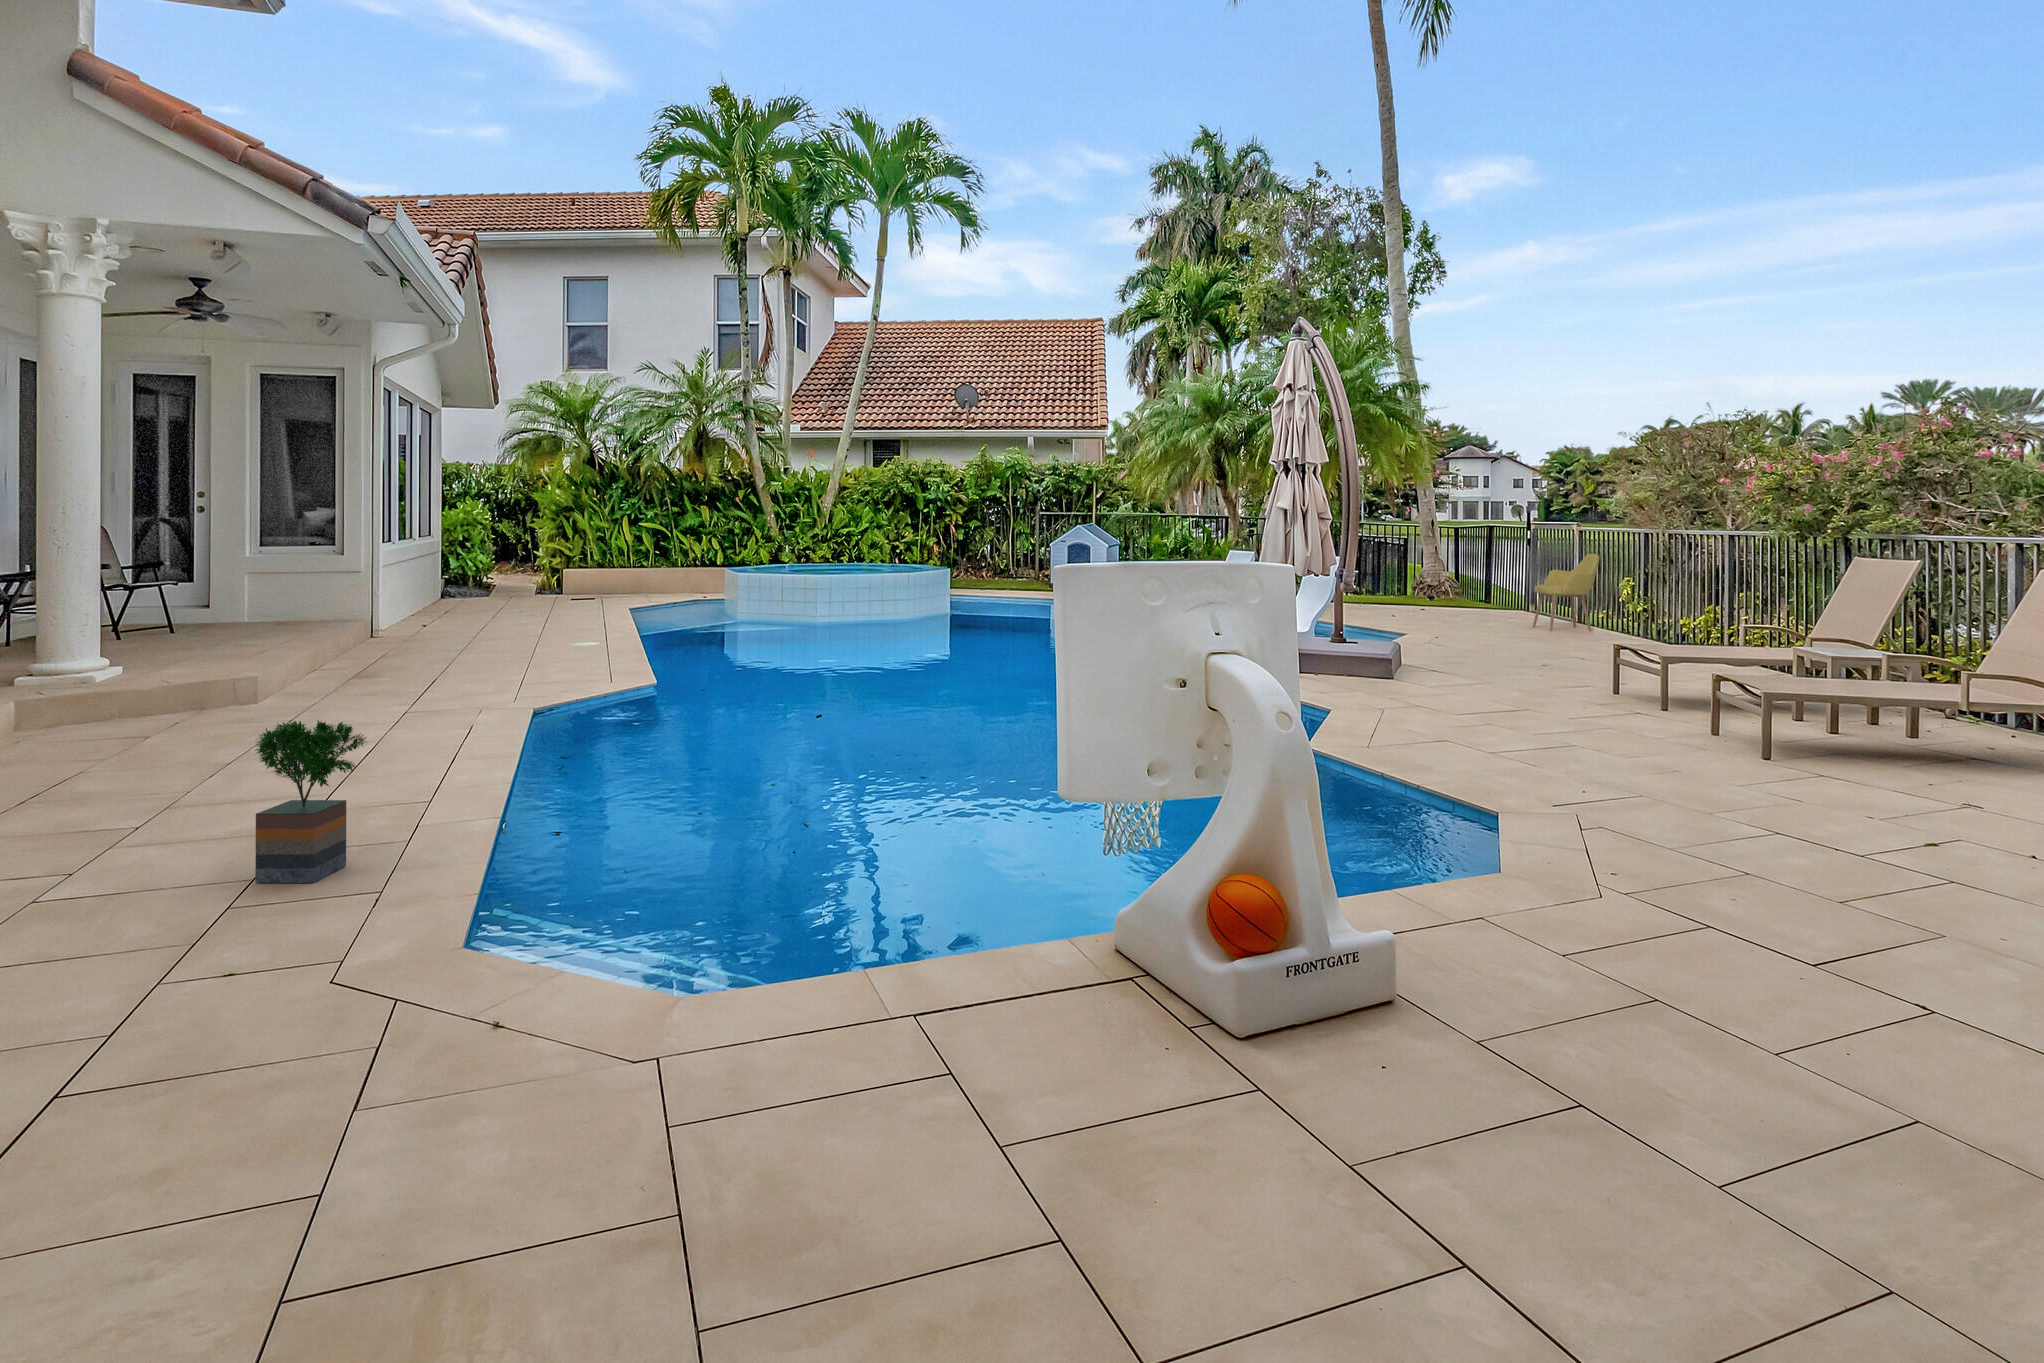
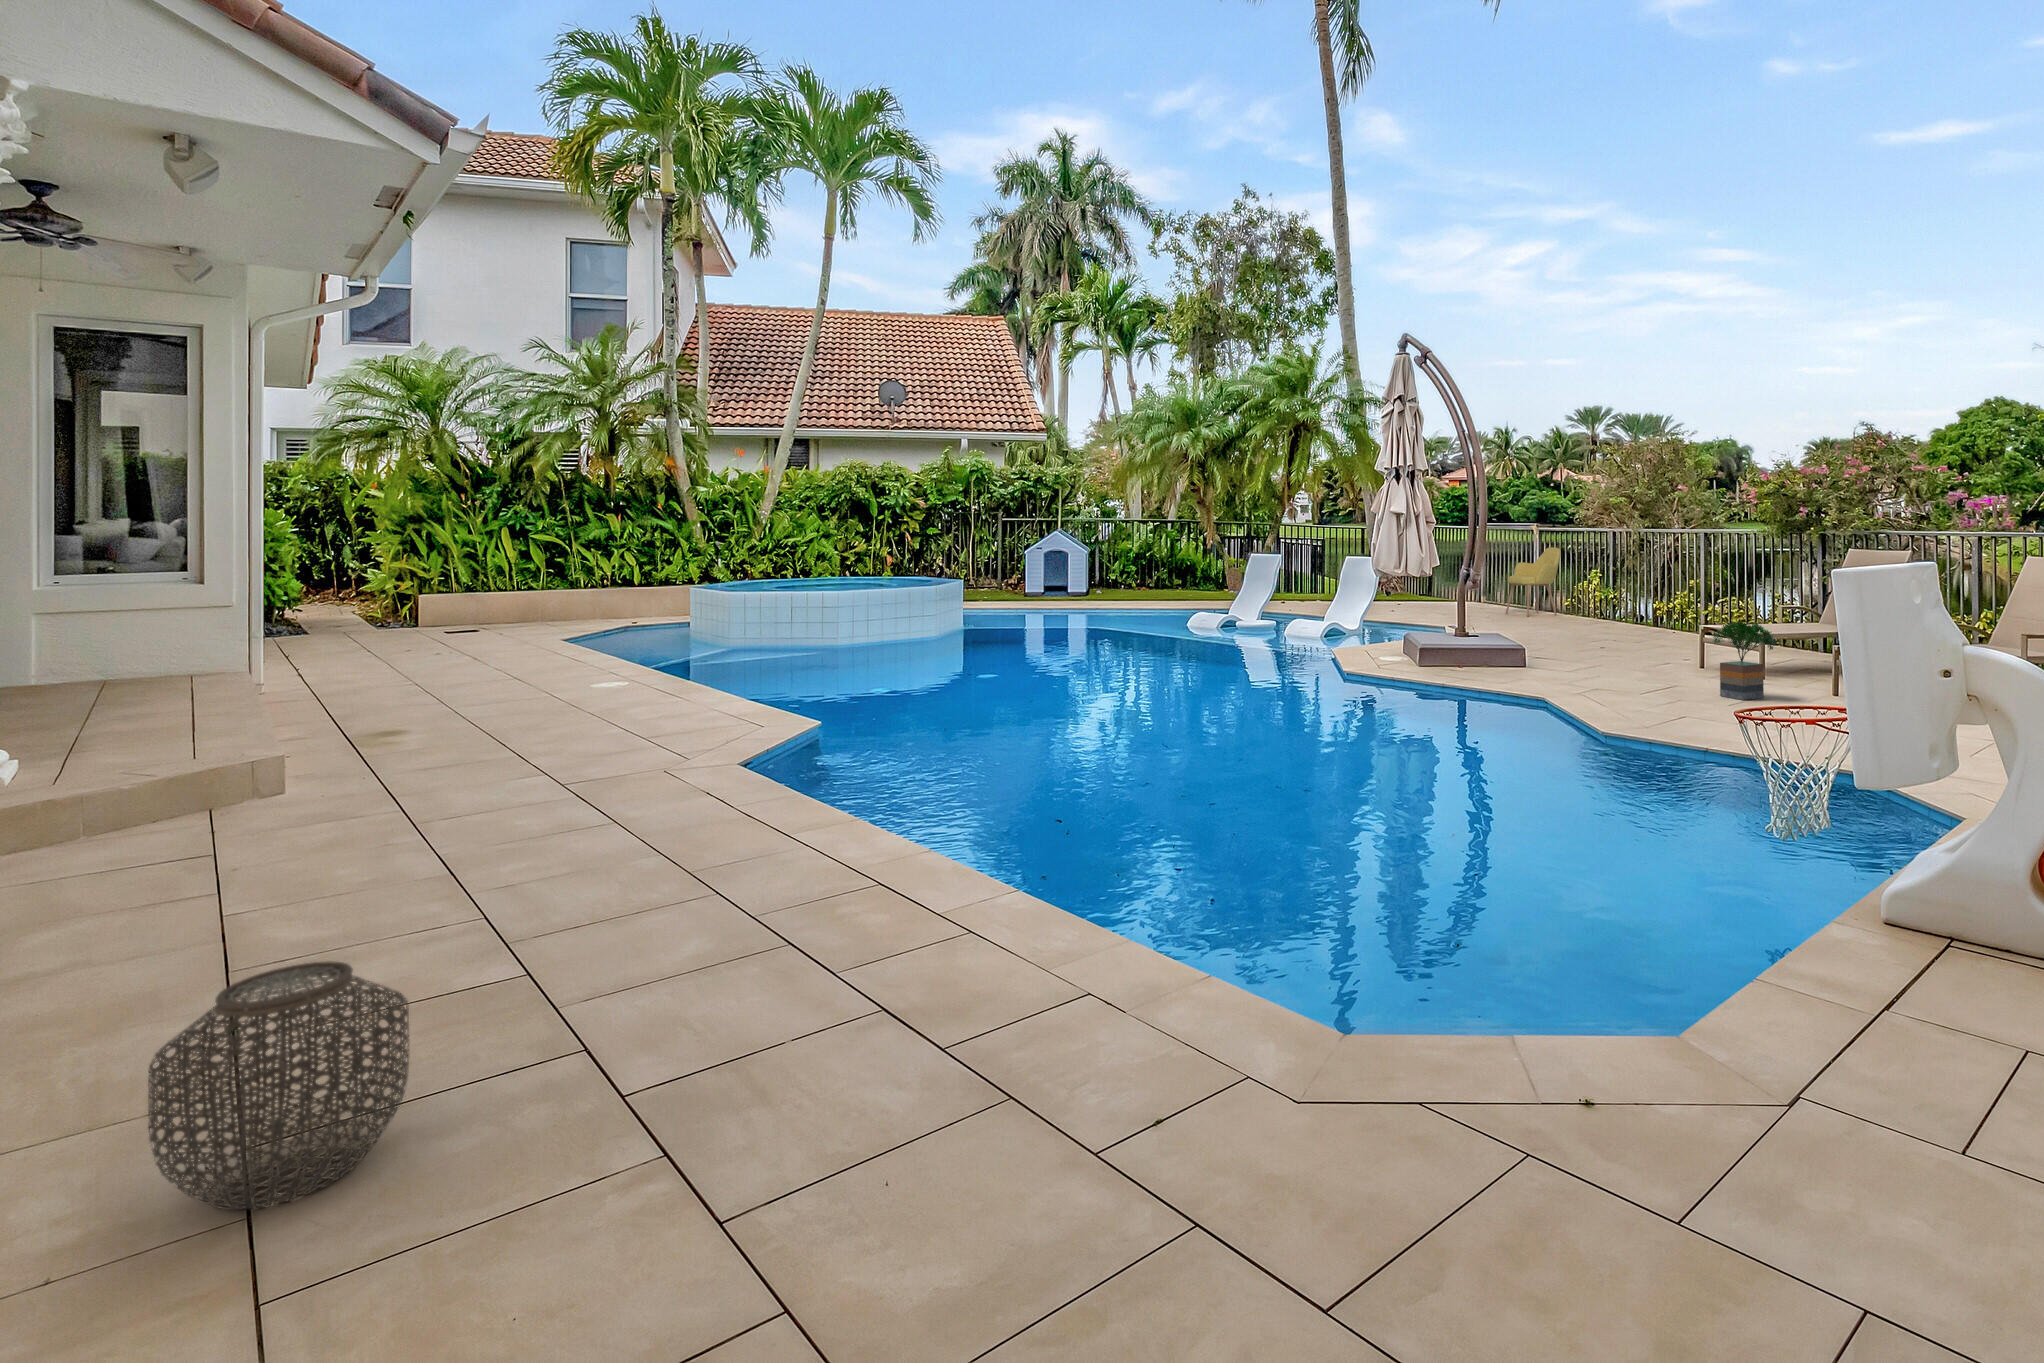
potted tree: present [255,721,367,883] -> present [1713,622,1776,700]
woven basket: none [100,735,217,842] -> present [148,961,409,1210]

